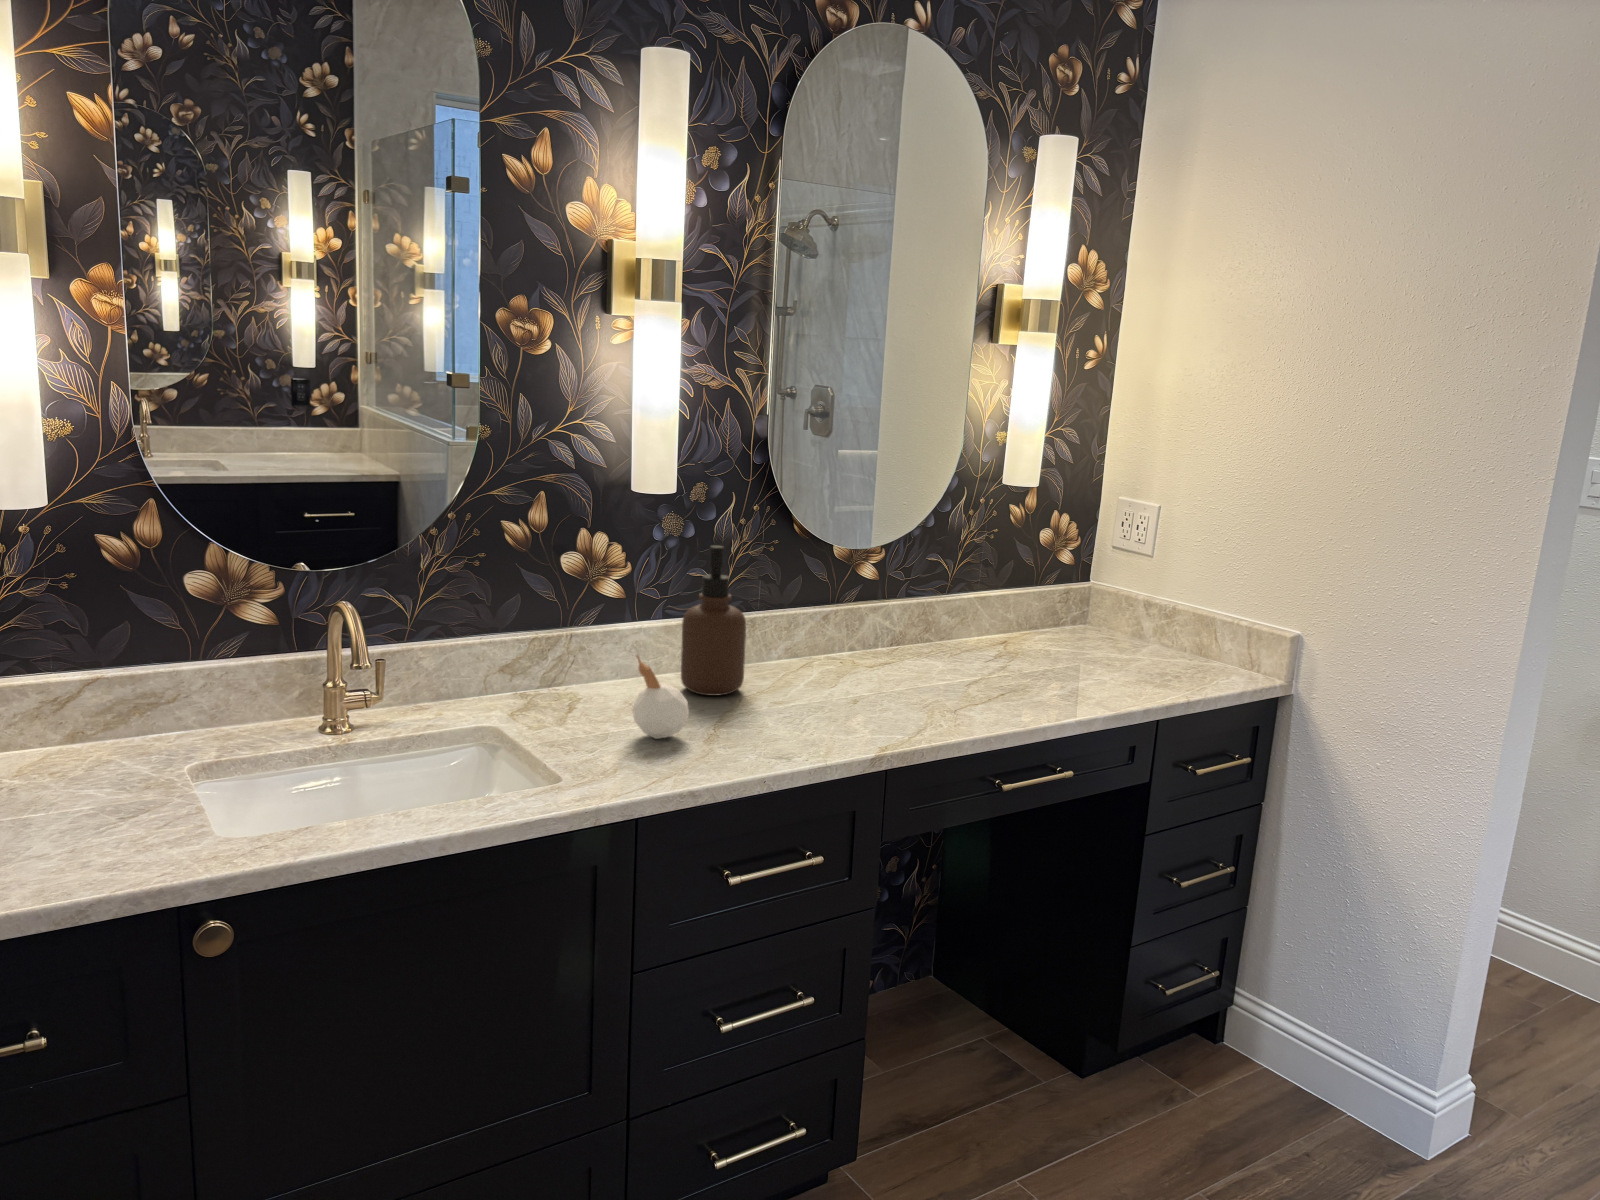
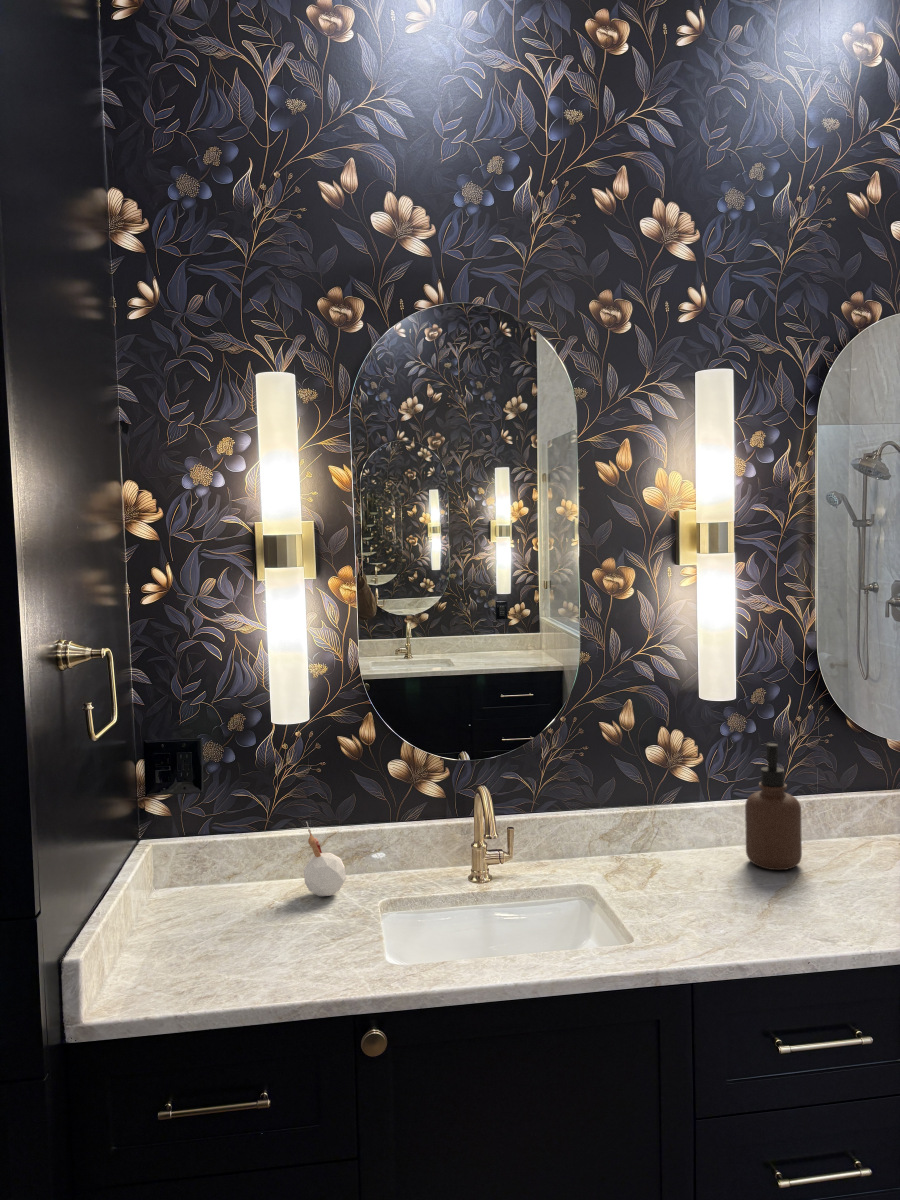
candle: present [633,645,689,739] -> present [304,822,346,896]

